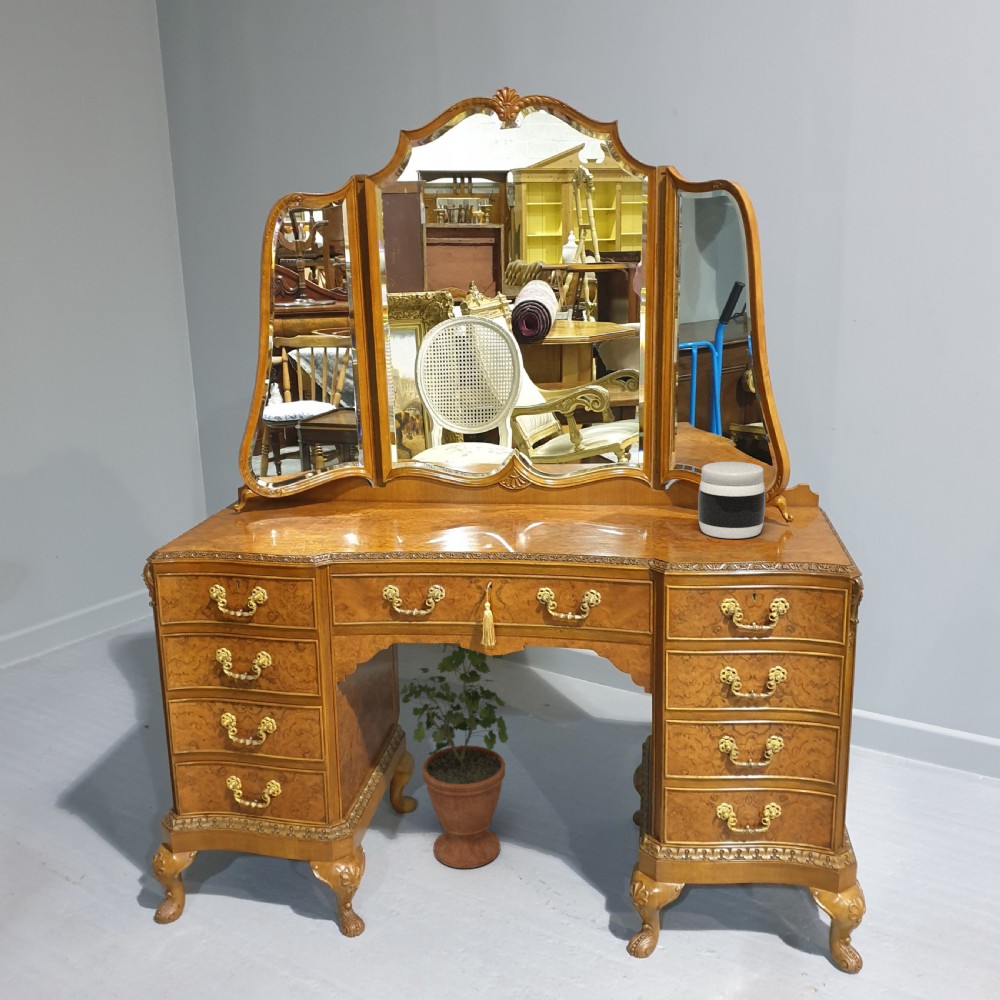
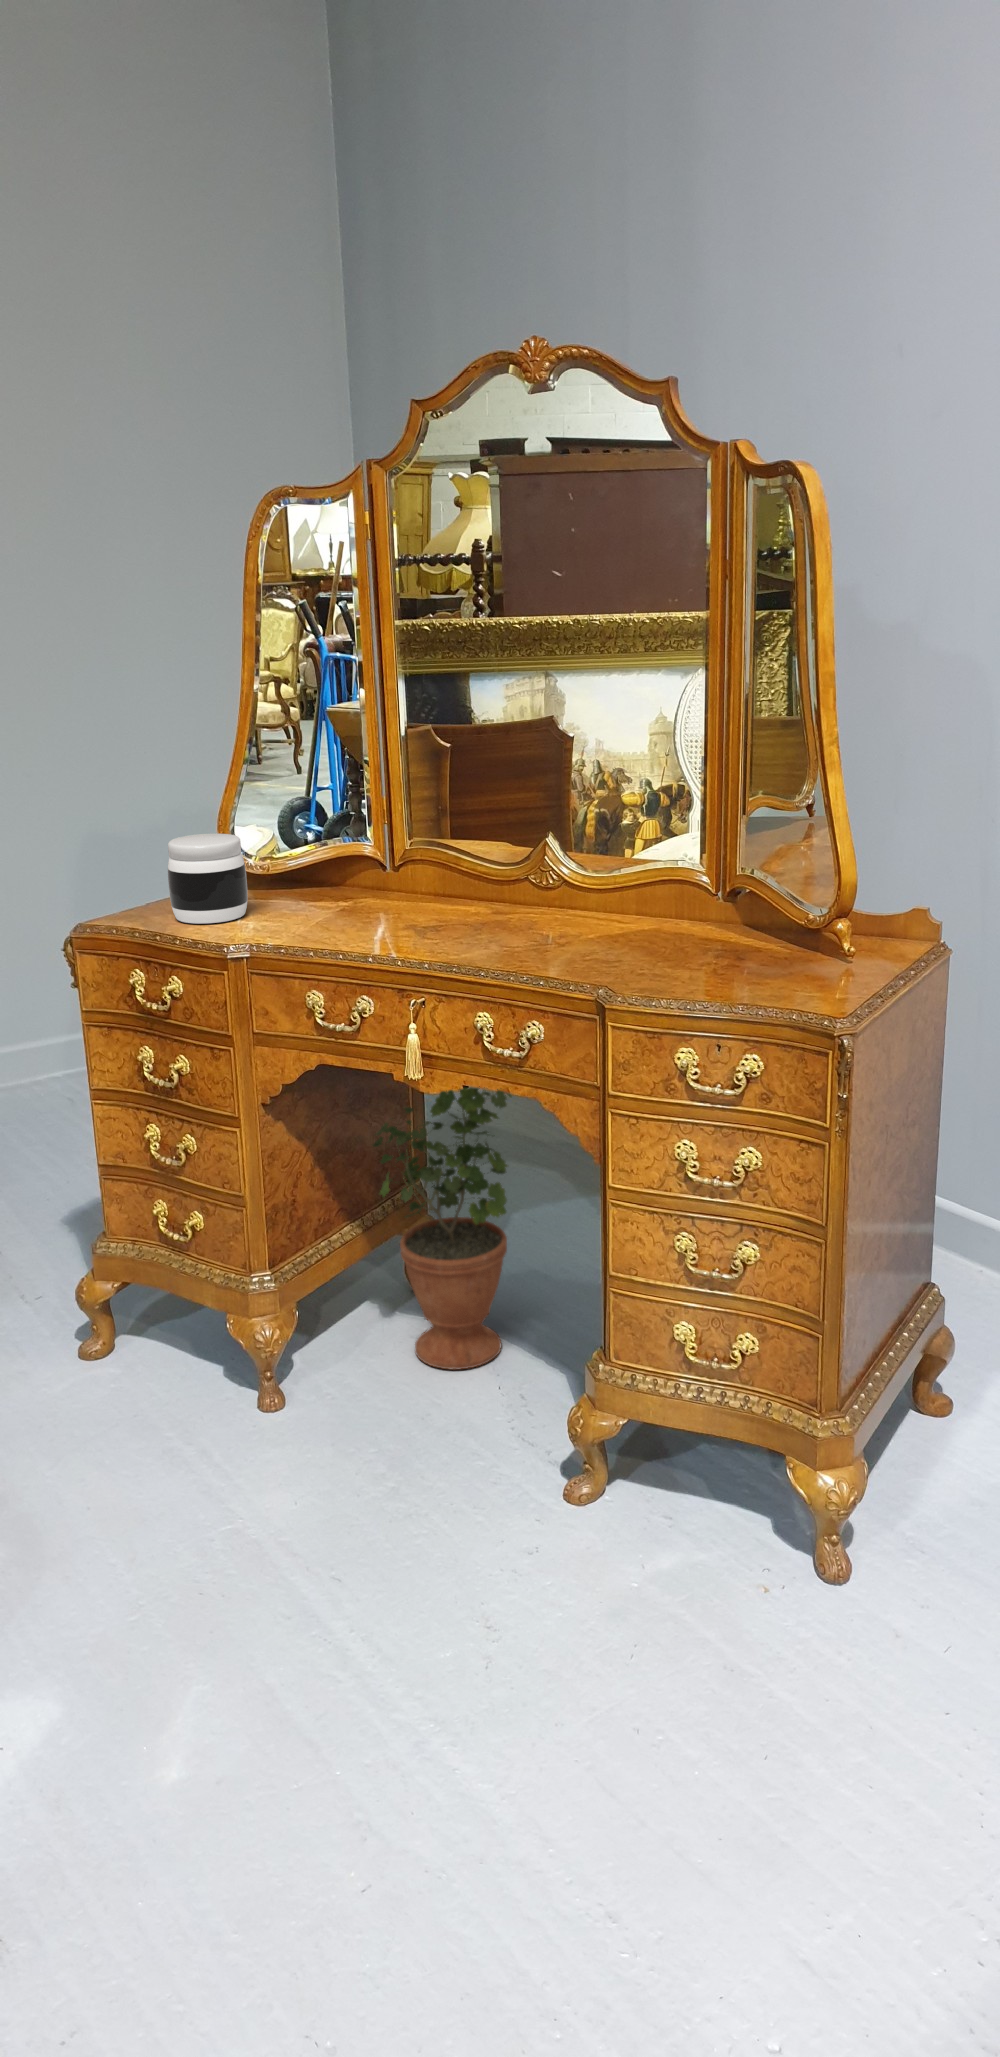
jar: present [698,462,765,539] -> present [168,834,248,924]

